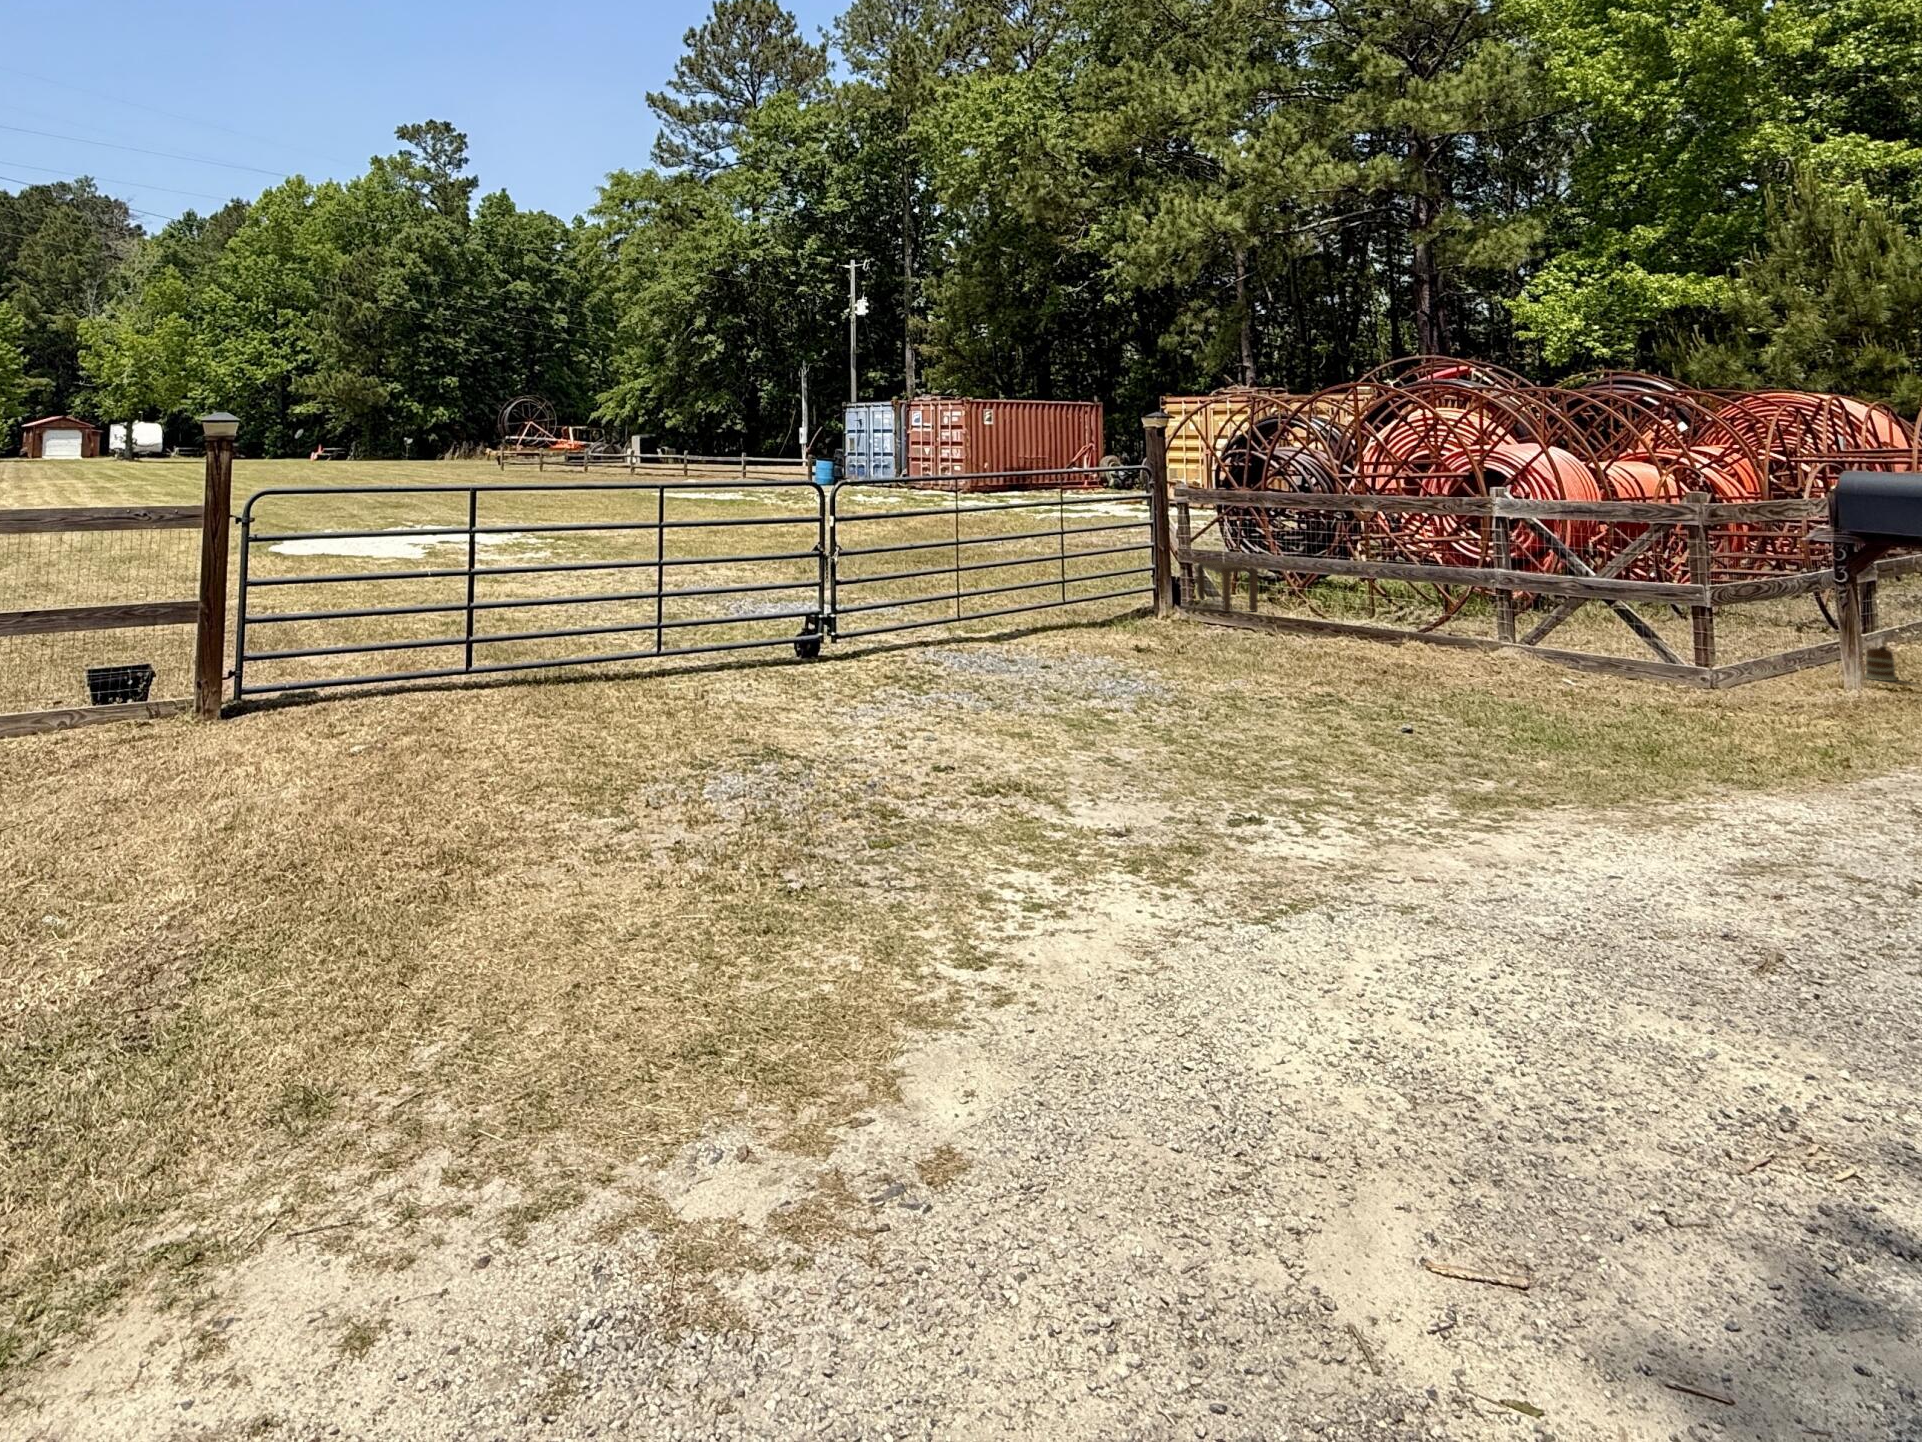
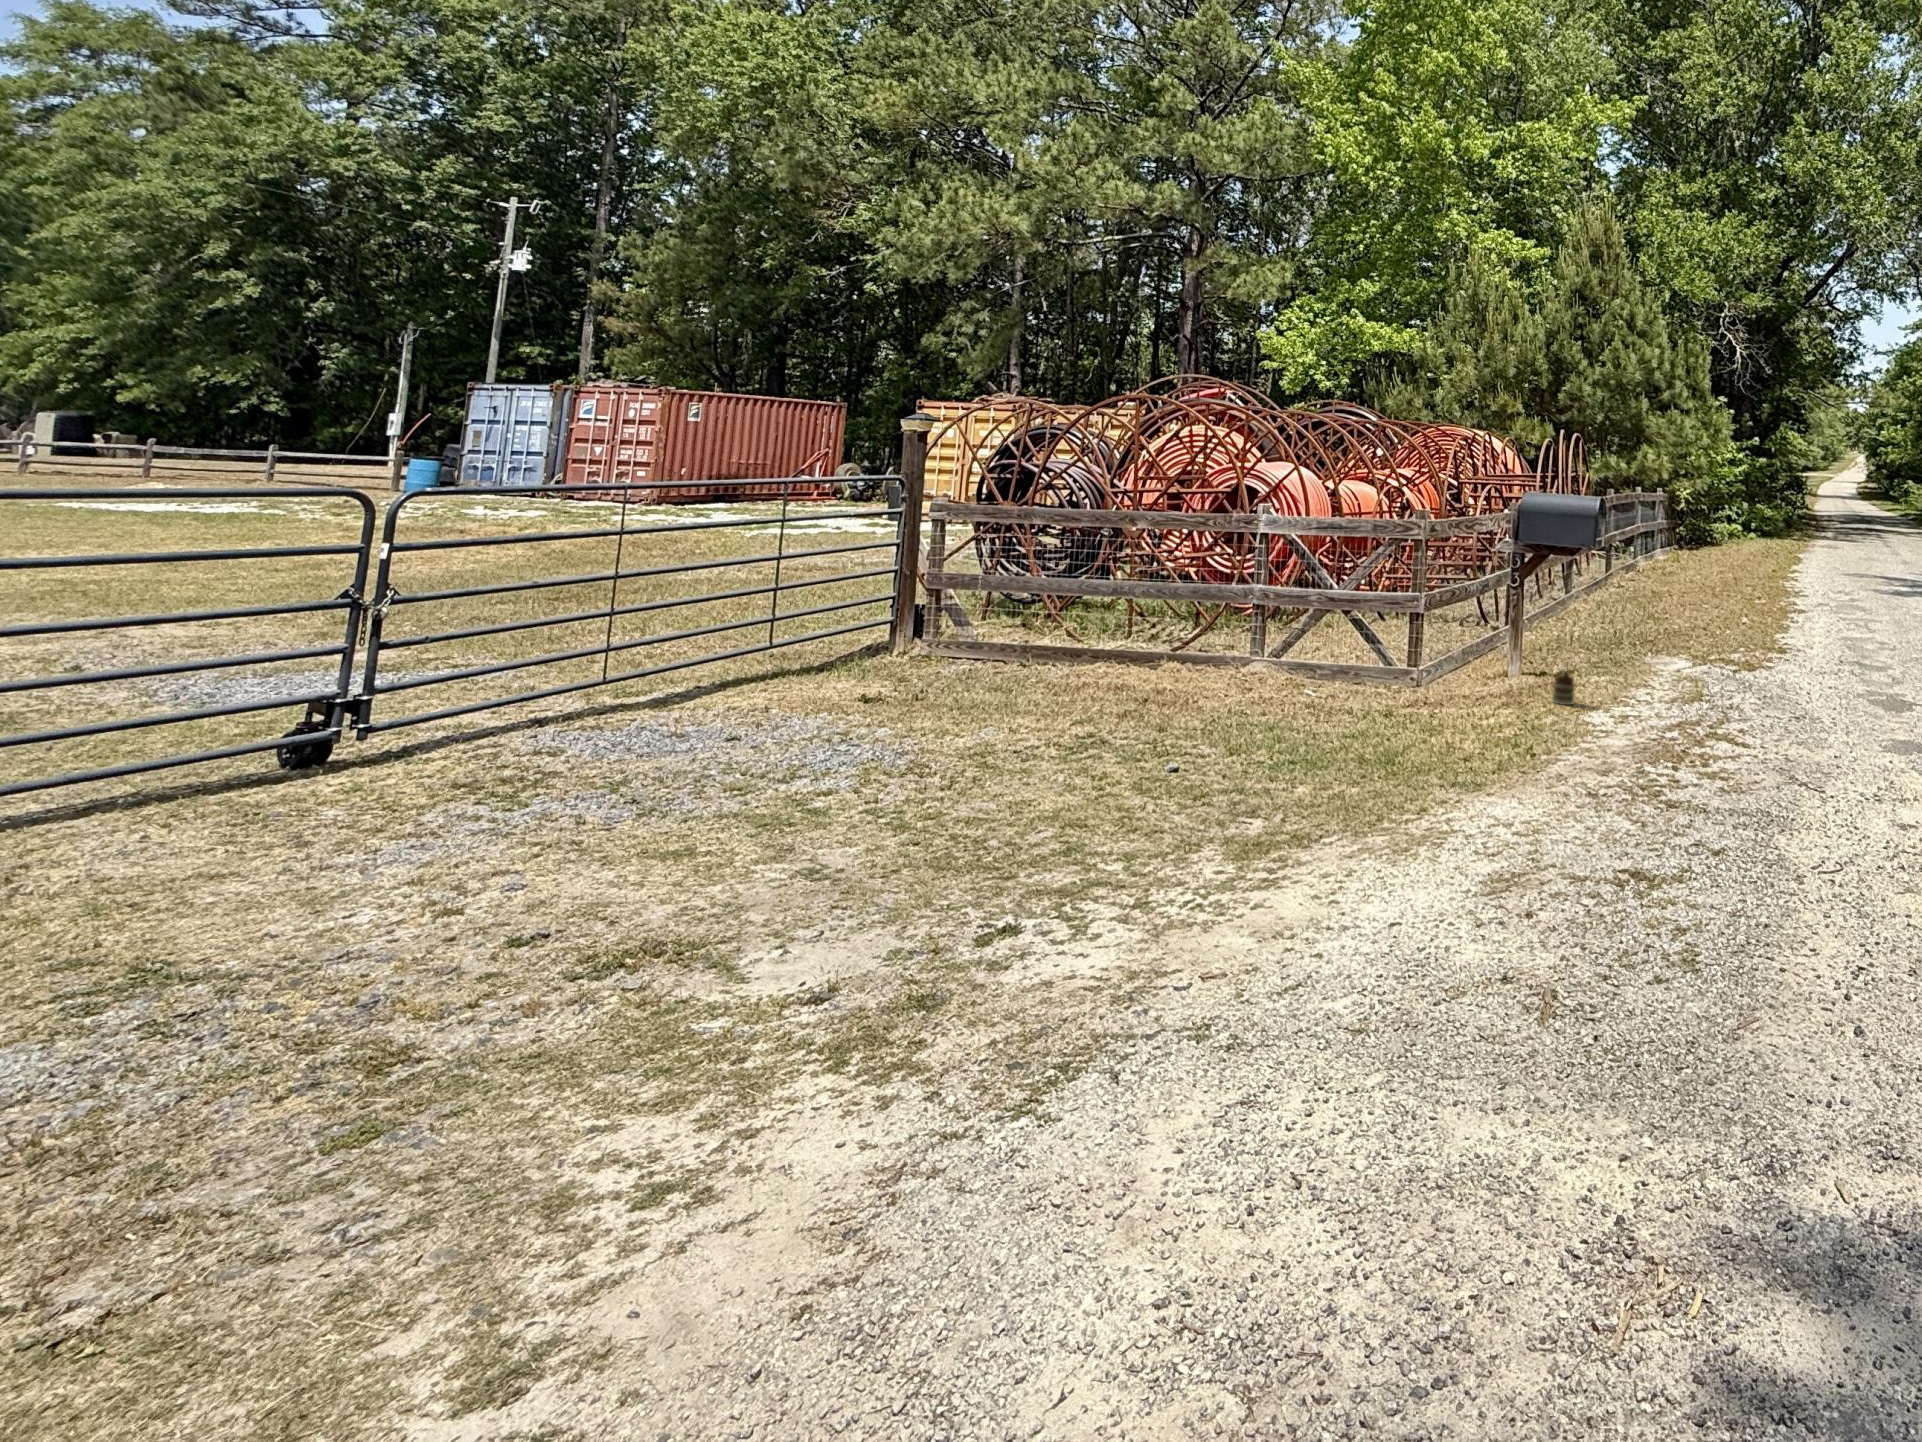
bench: present [1196,561,1258,612] -> none [939,582,1015,647]

